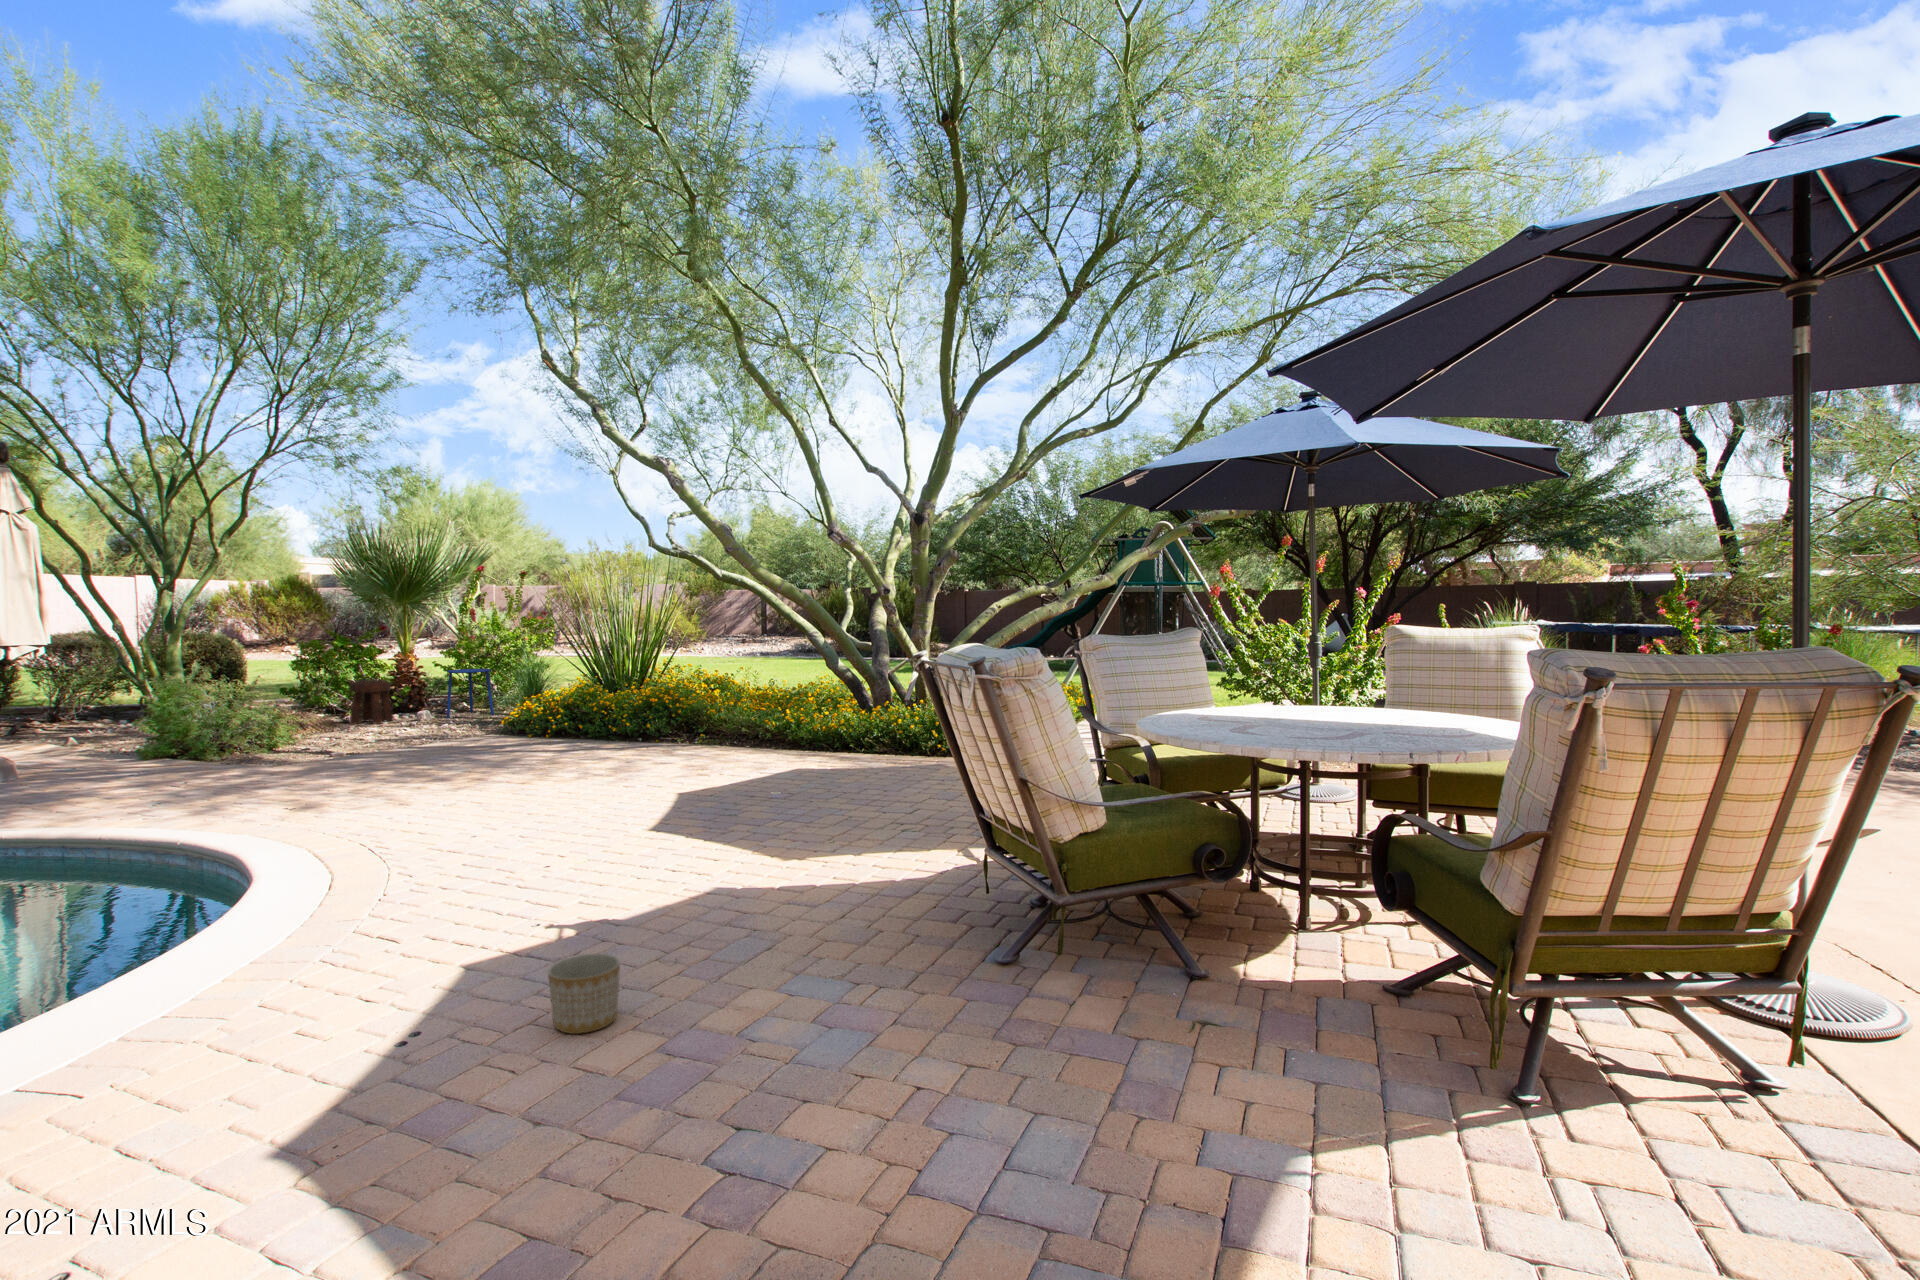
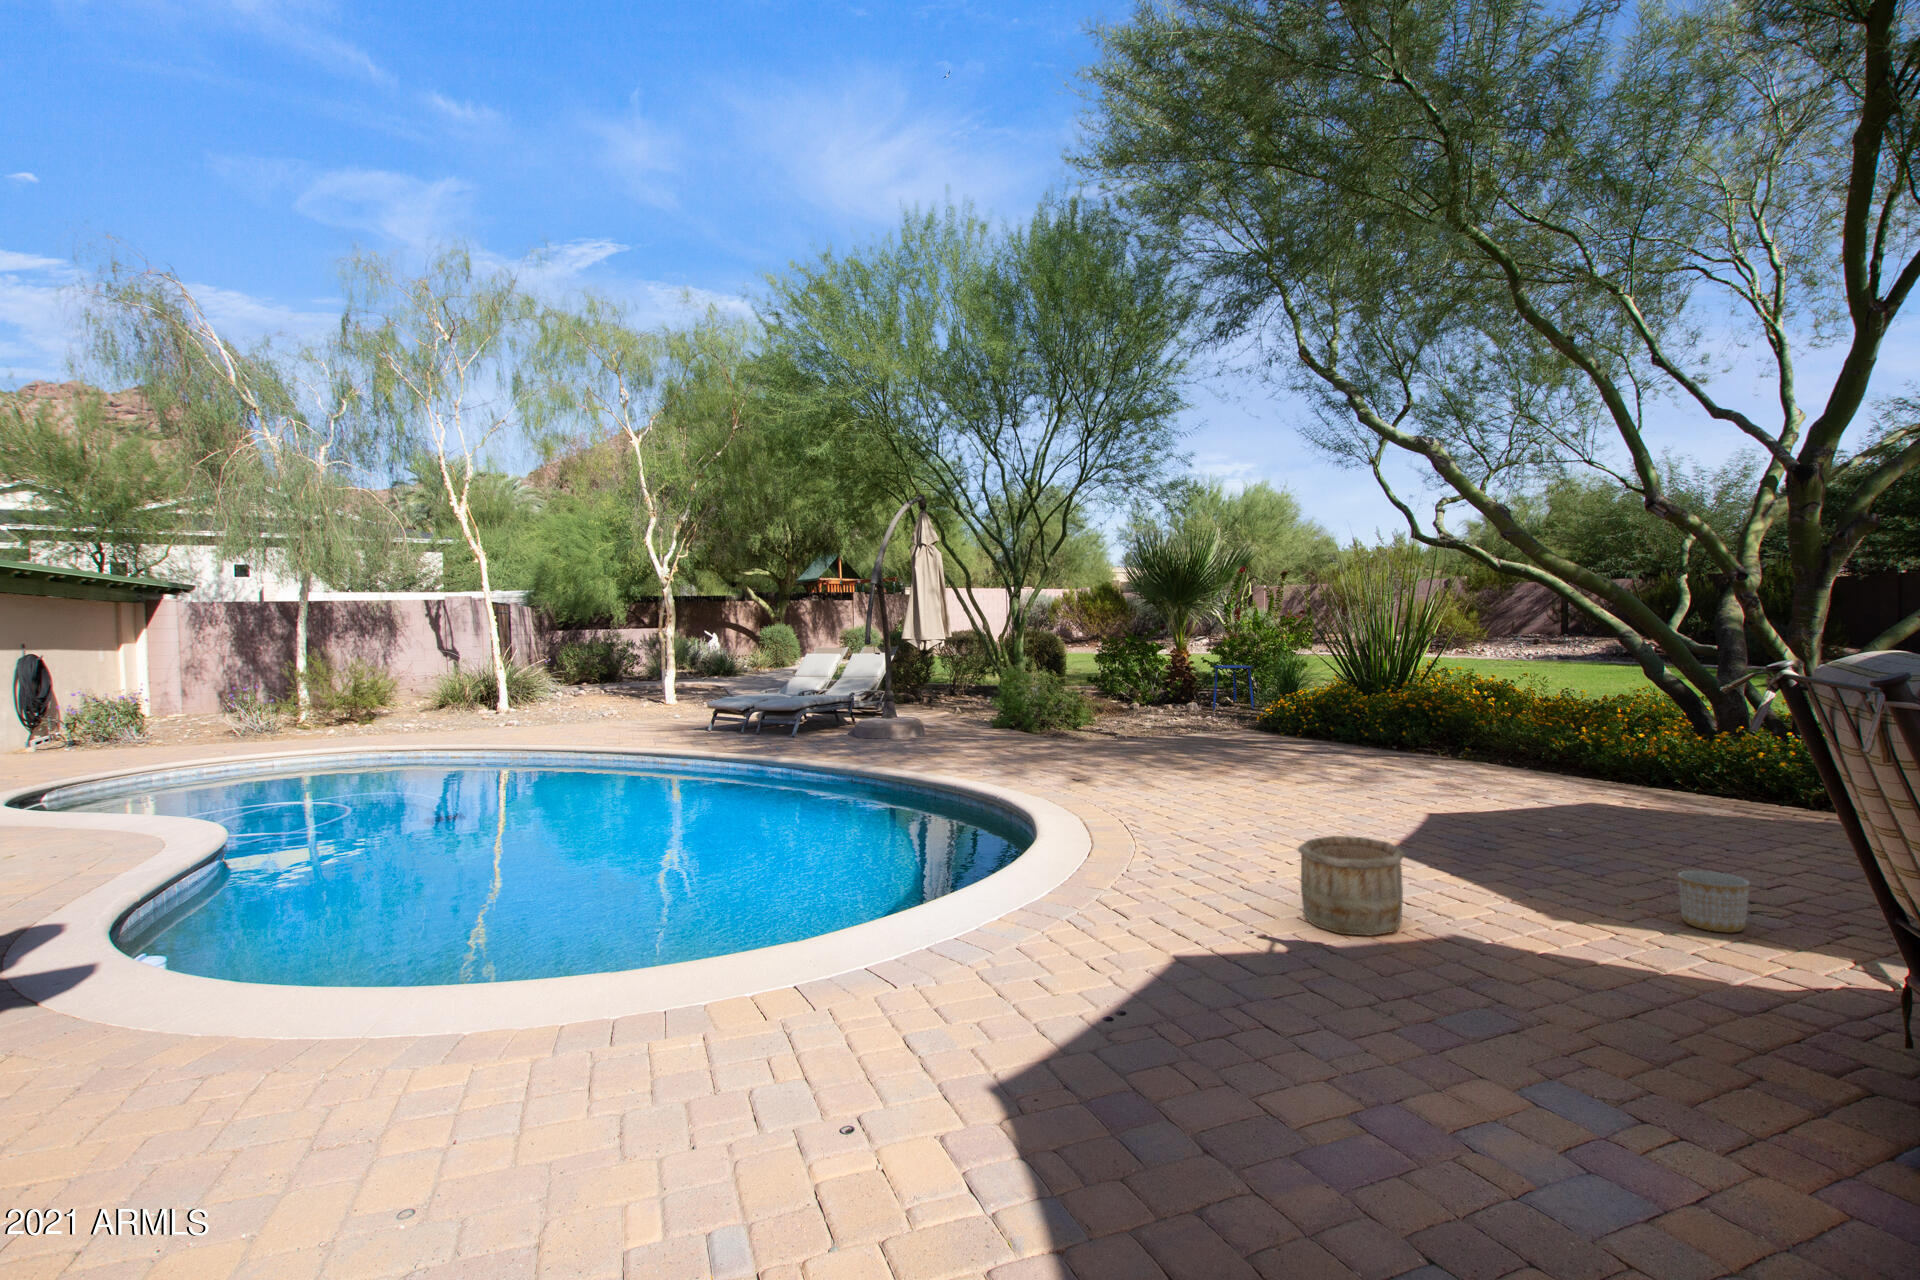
stool: present [350,679,393,724] -> none [1135,672,1169,711]
wooden bucket: none [579,820,669,904] -> present [1298,836,1404,936]
planter: present [548,954,620,1034] -> present [1678,871,1749,933]

